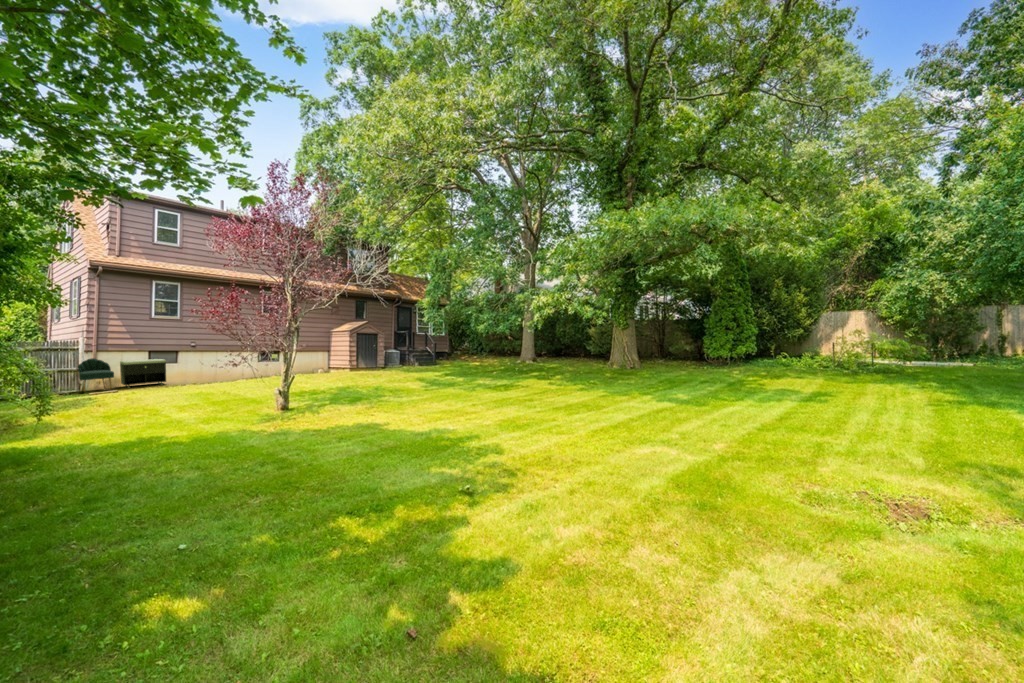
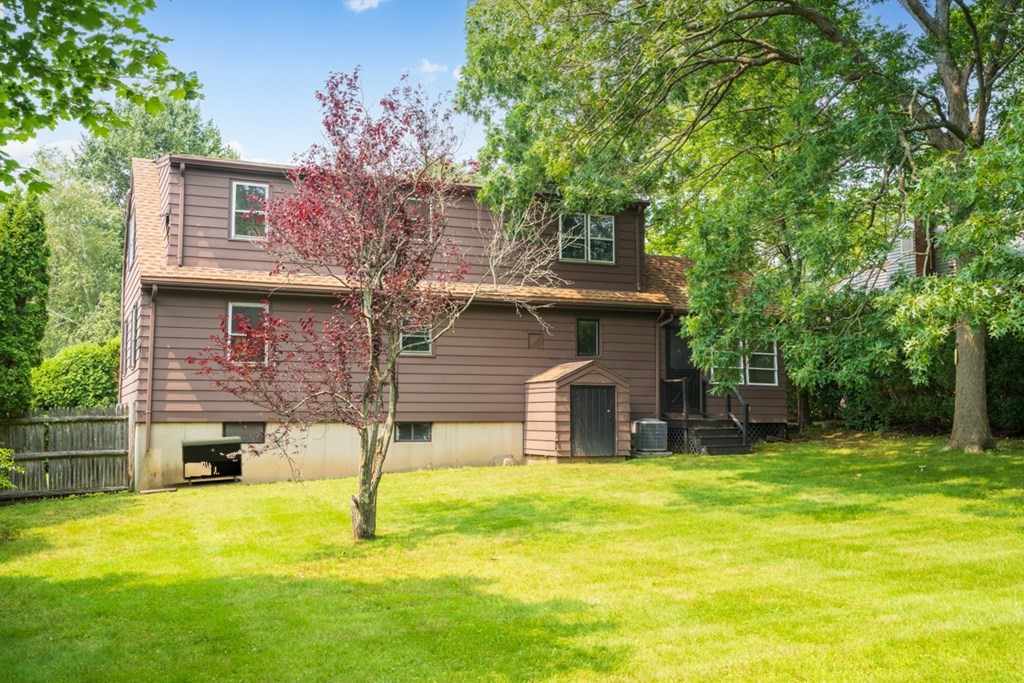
chair: present [78,358,114,391] -> none [125,435,170,491]

